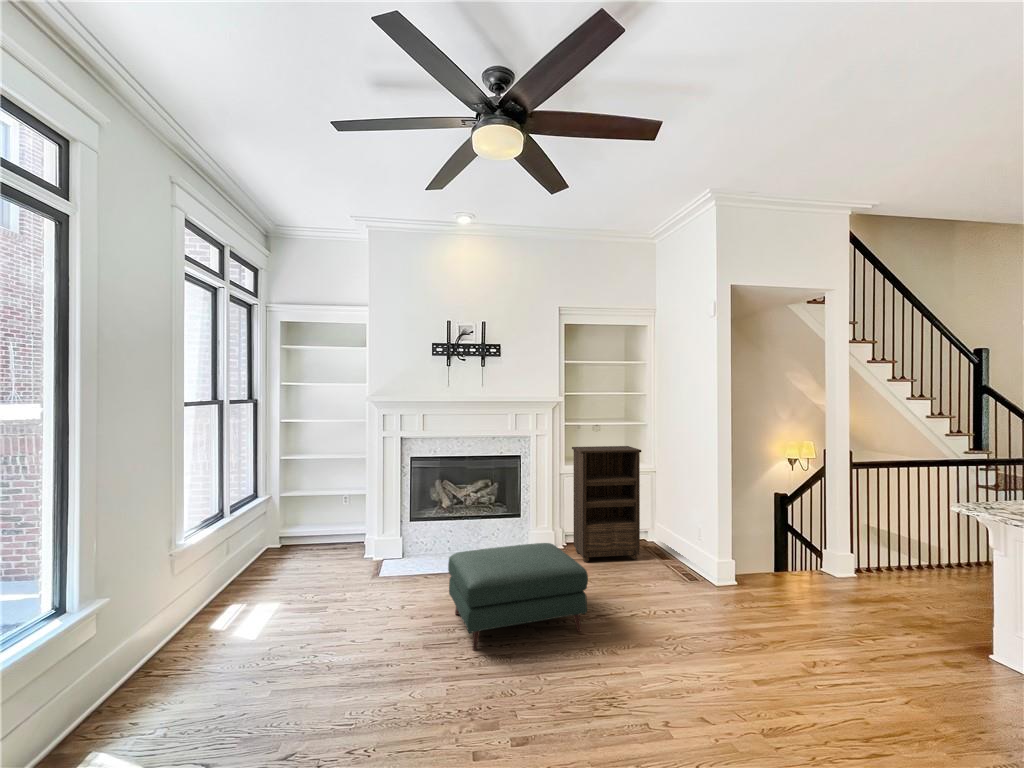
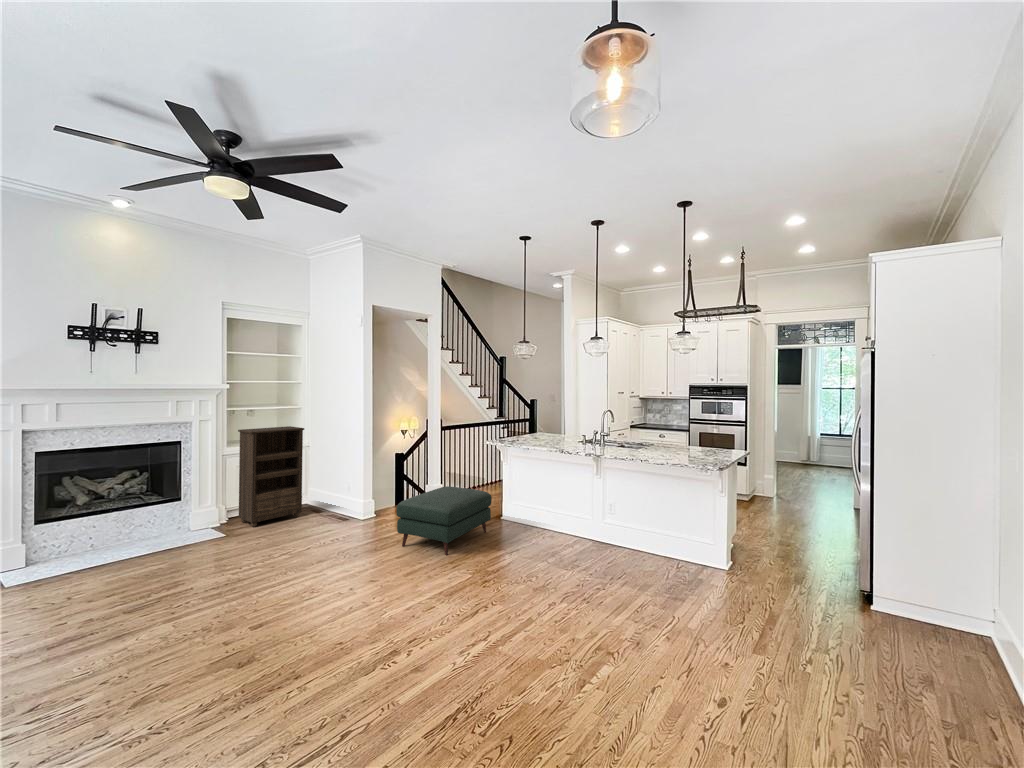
ottoman: present [448,543,588,651] -> present [396,486,492,555]

